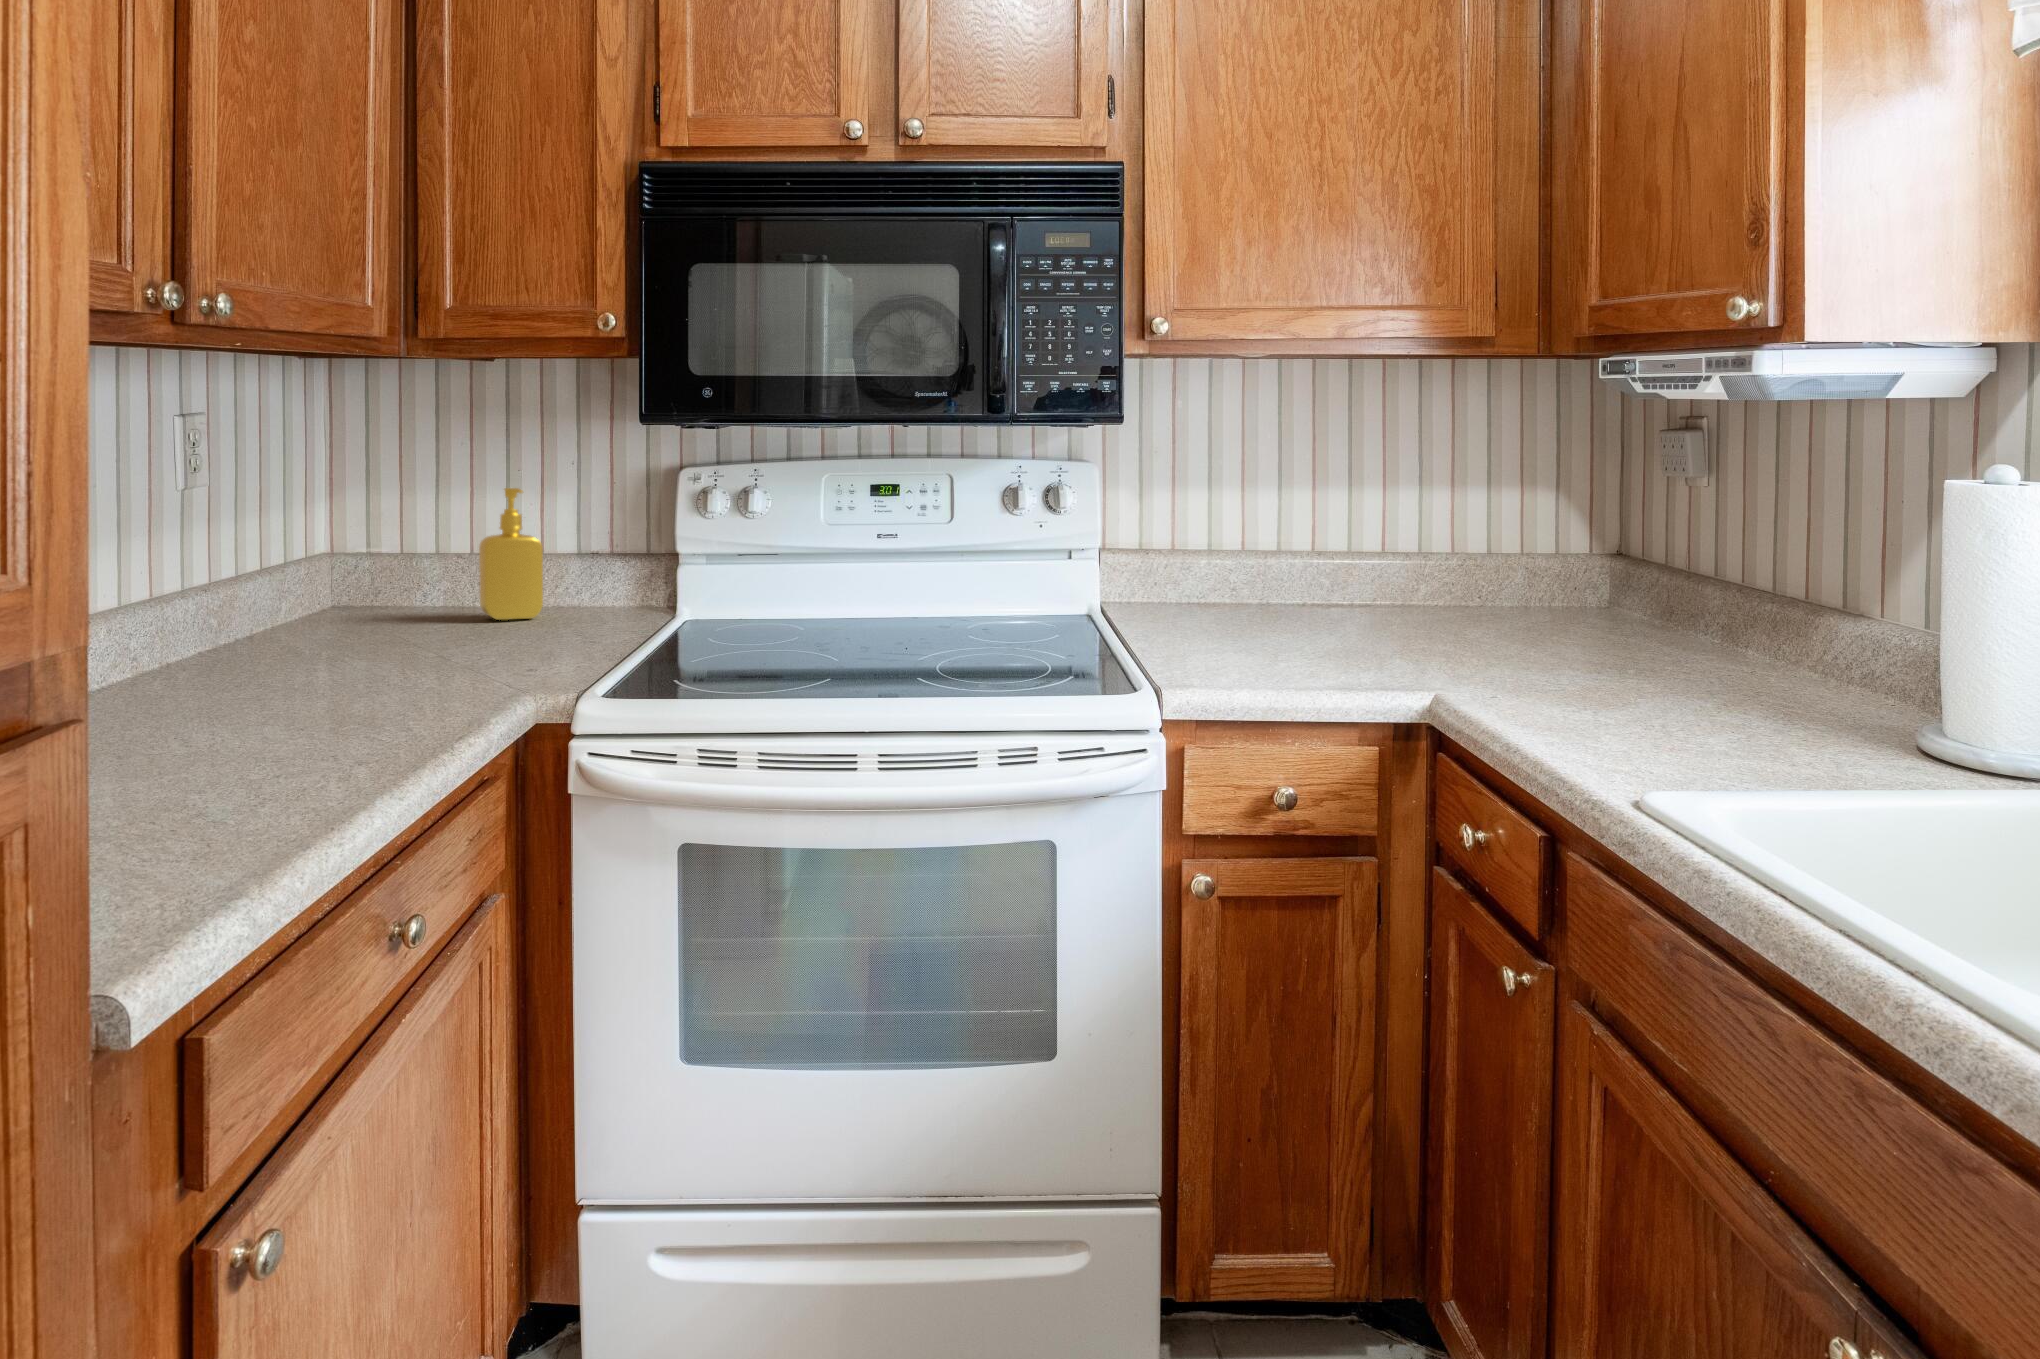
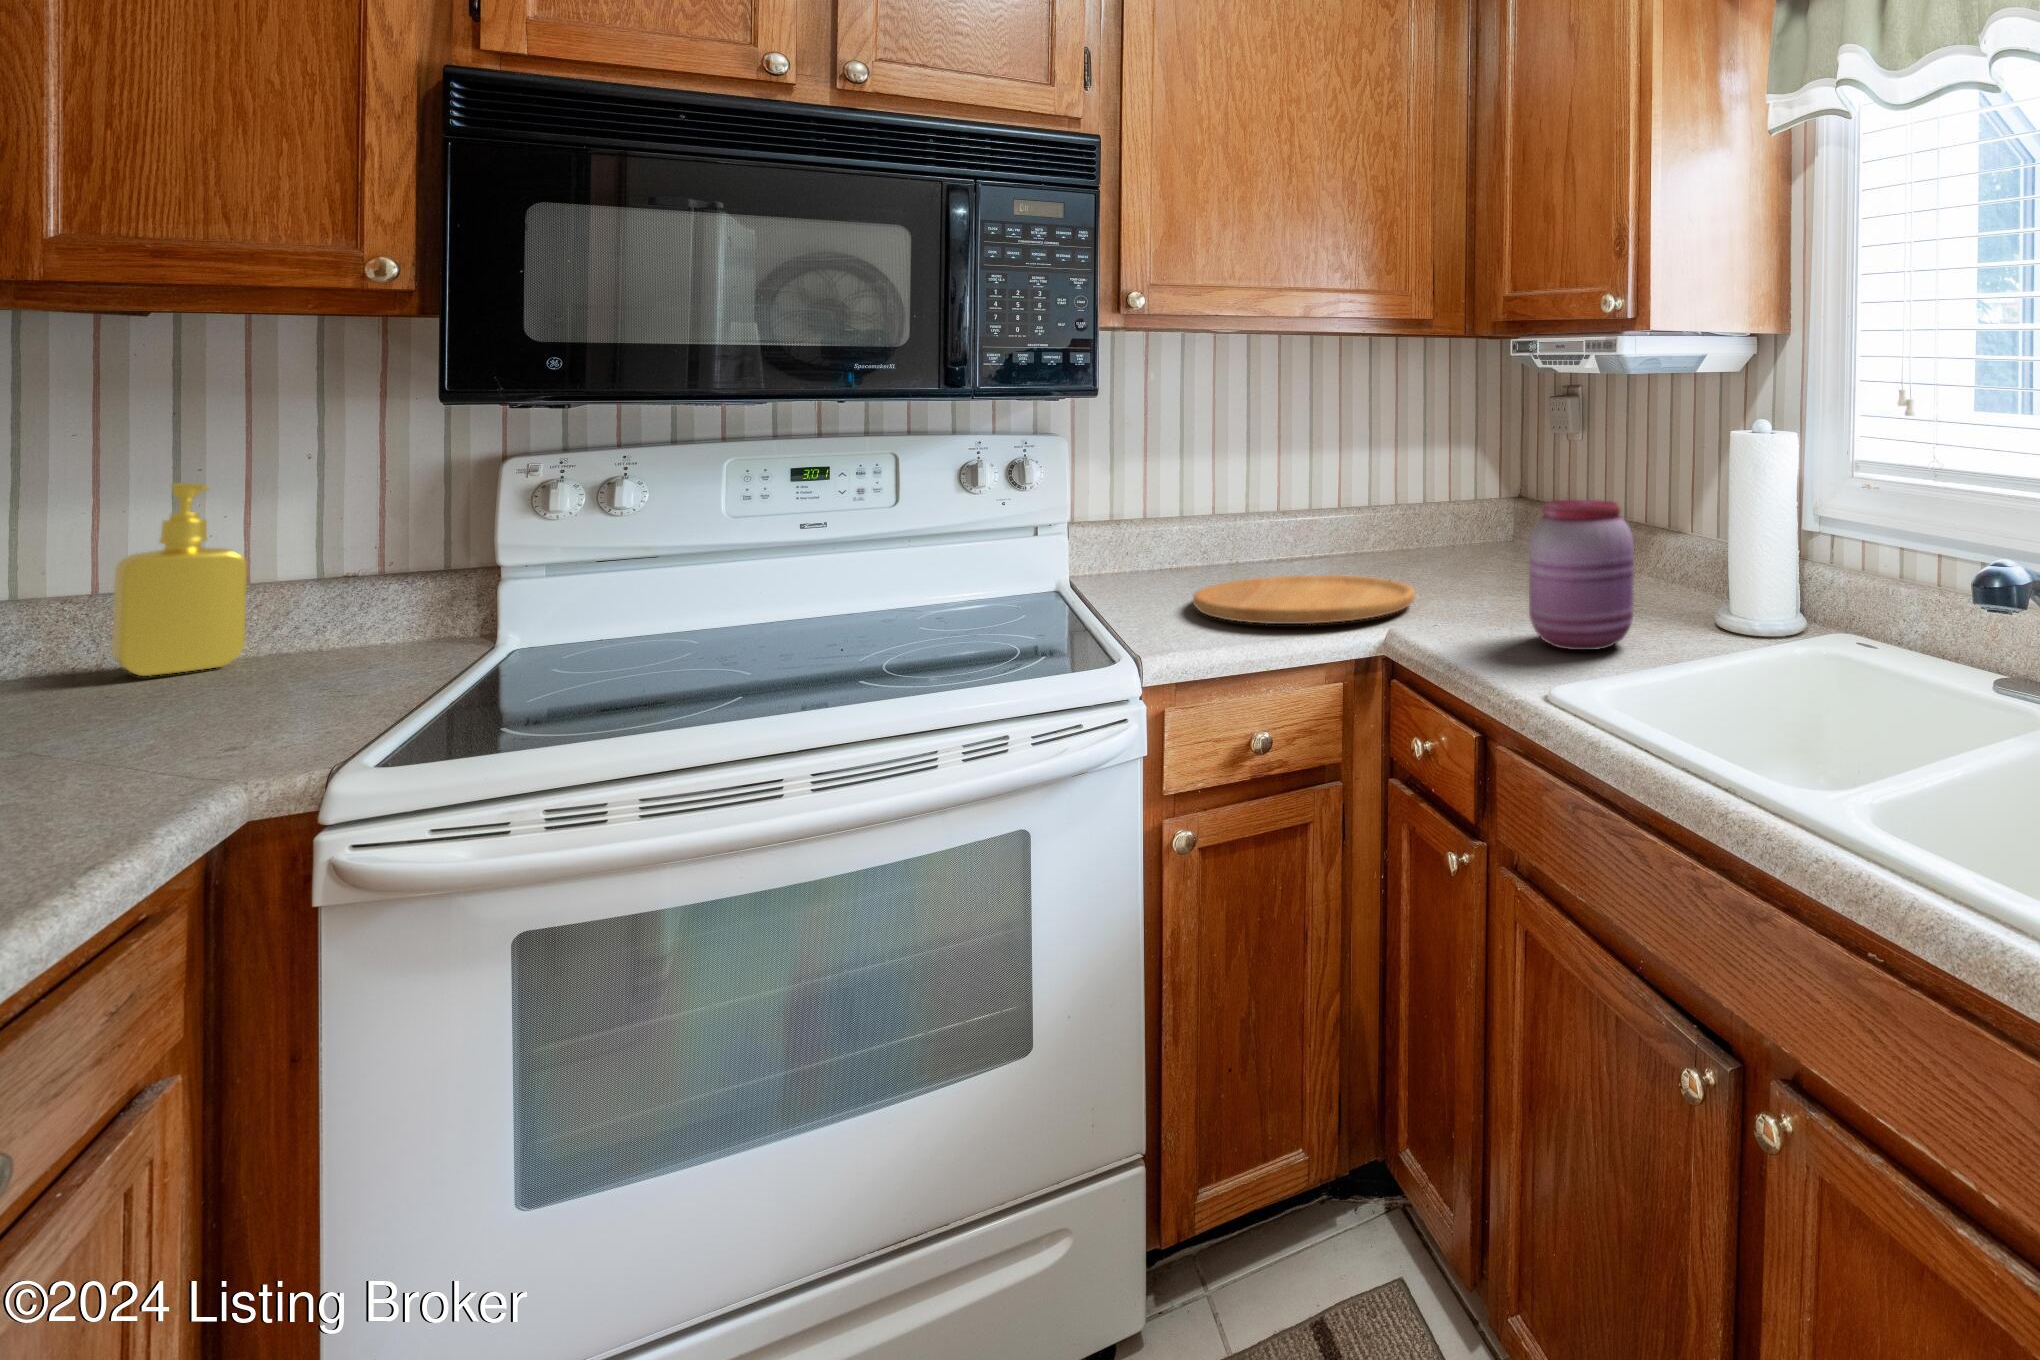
jar: none [1565,527,1700,694] -> present [1529,500,1634,650]
cutting board: none [1210,612,1448,649] -> present [1193,575,1415,624]

